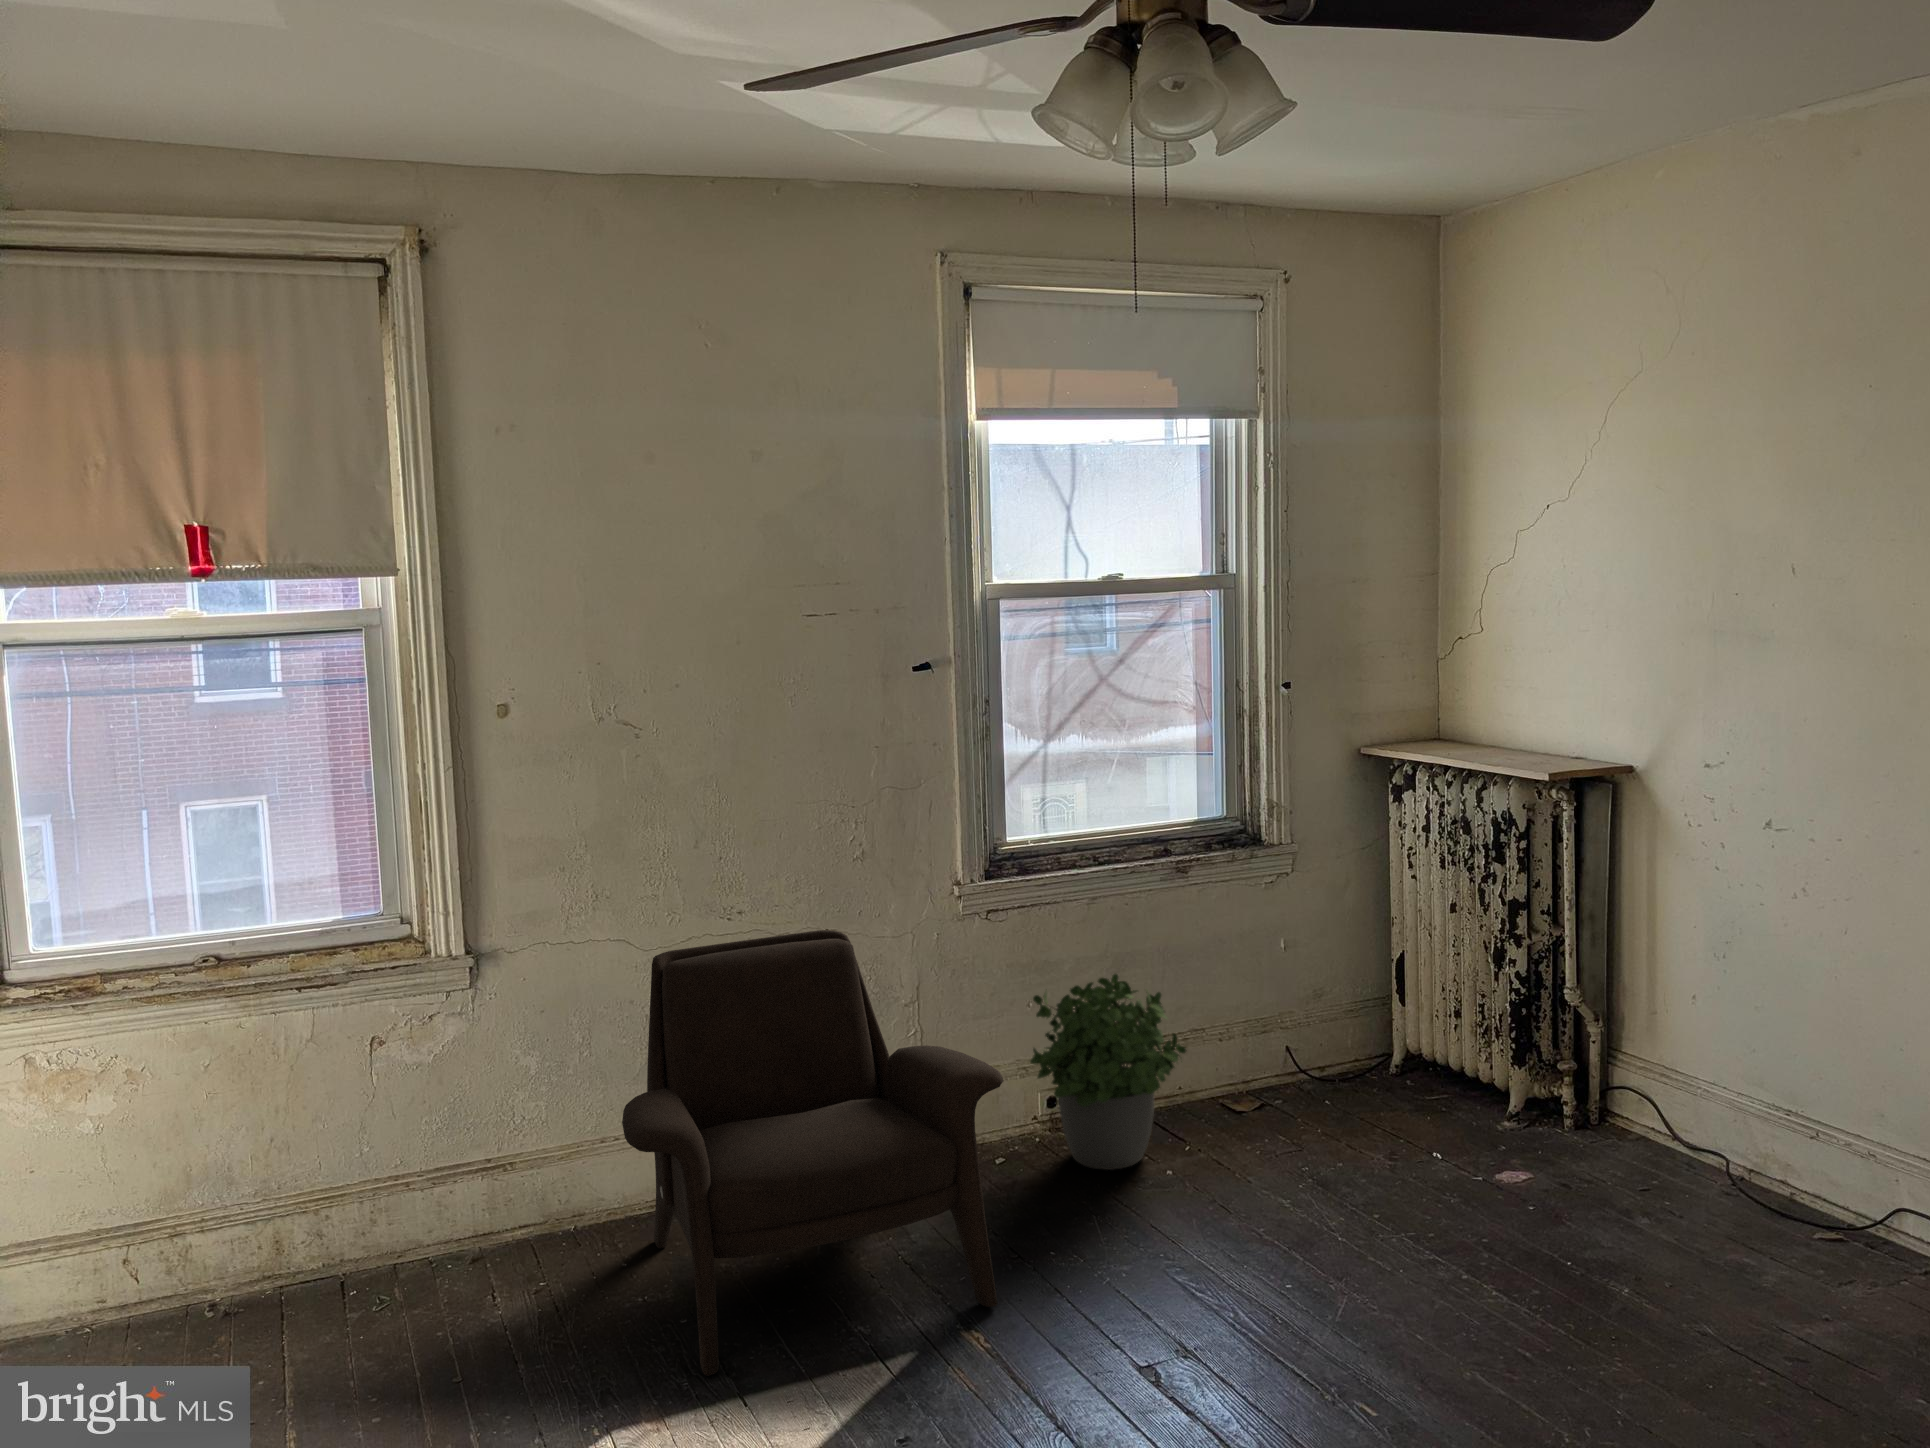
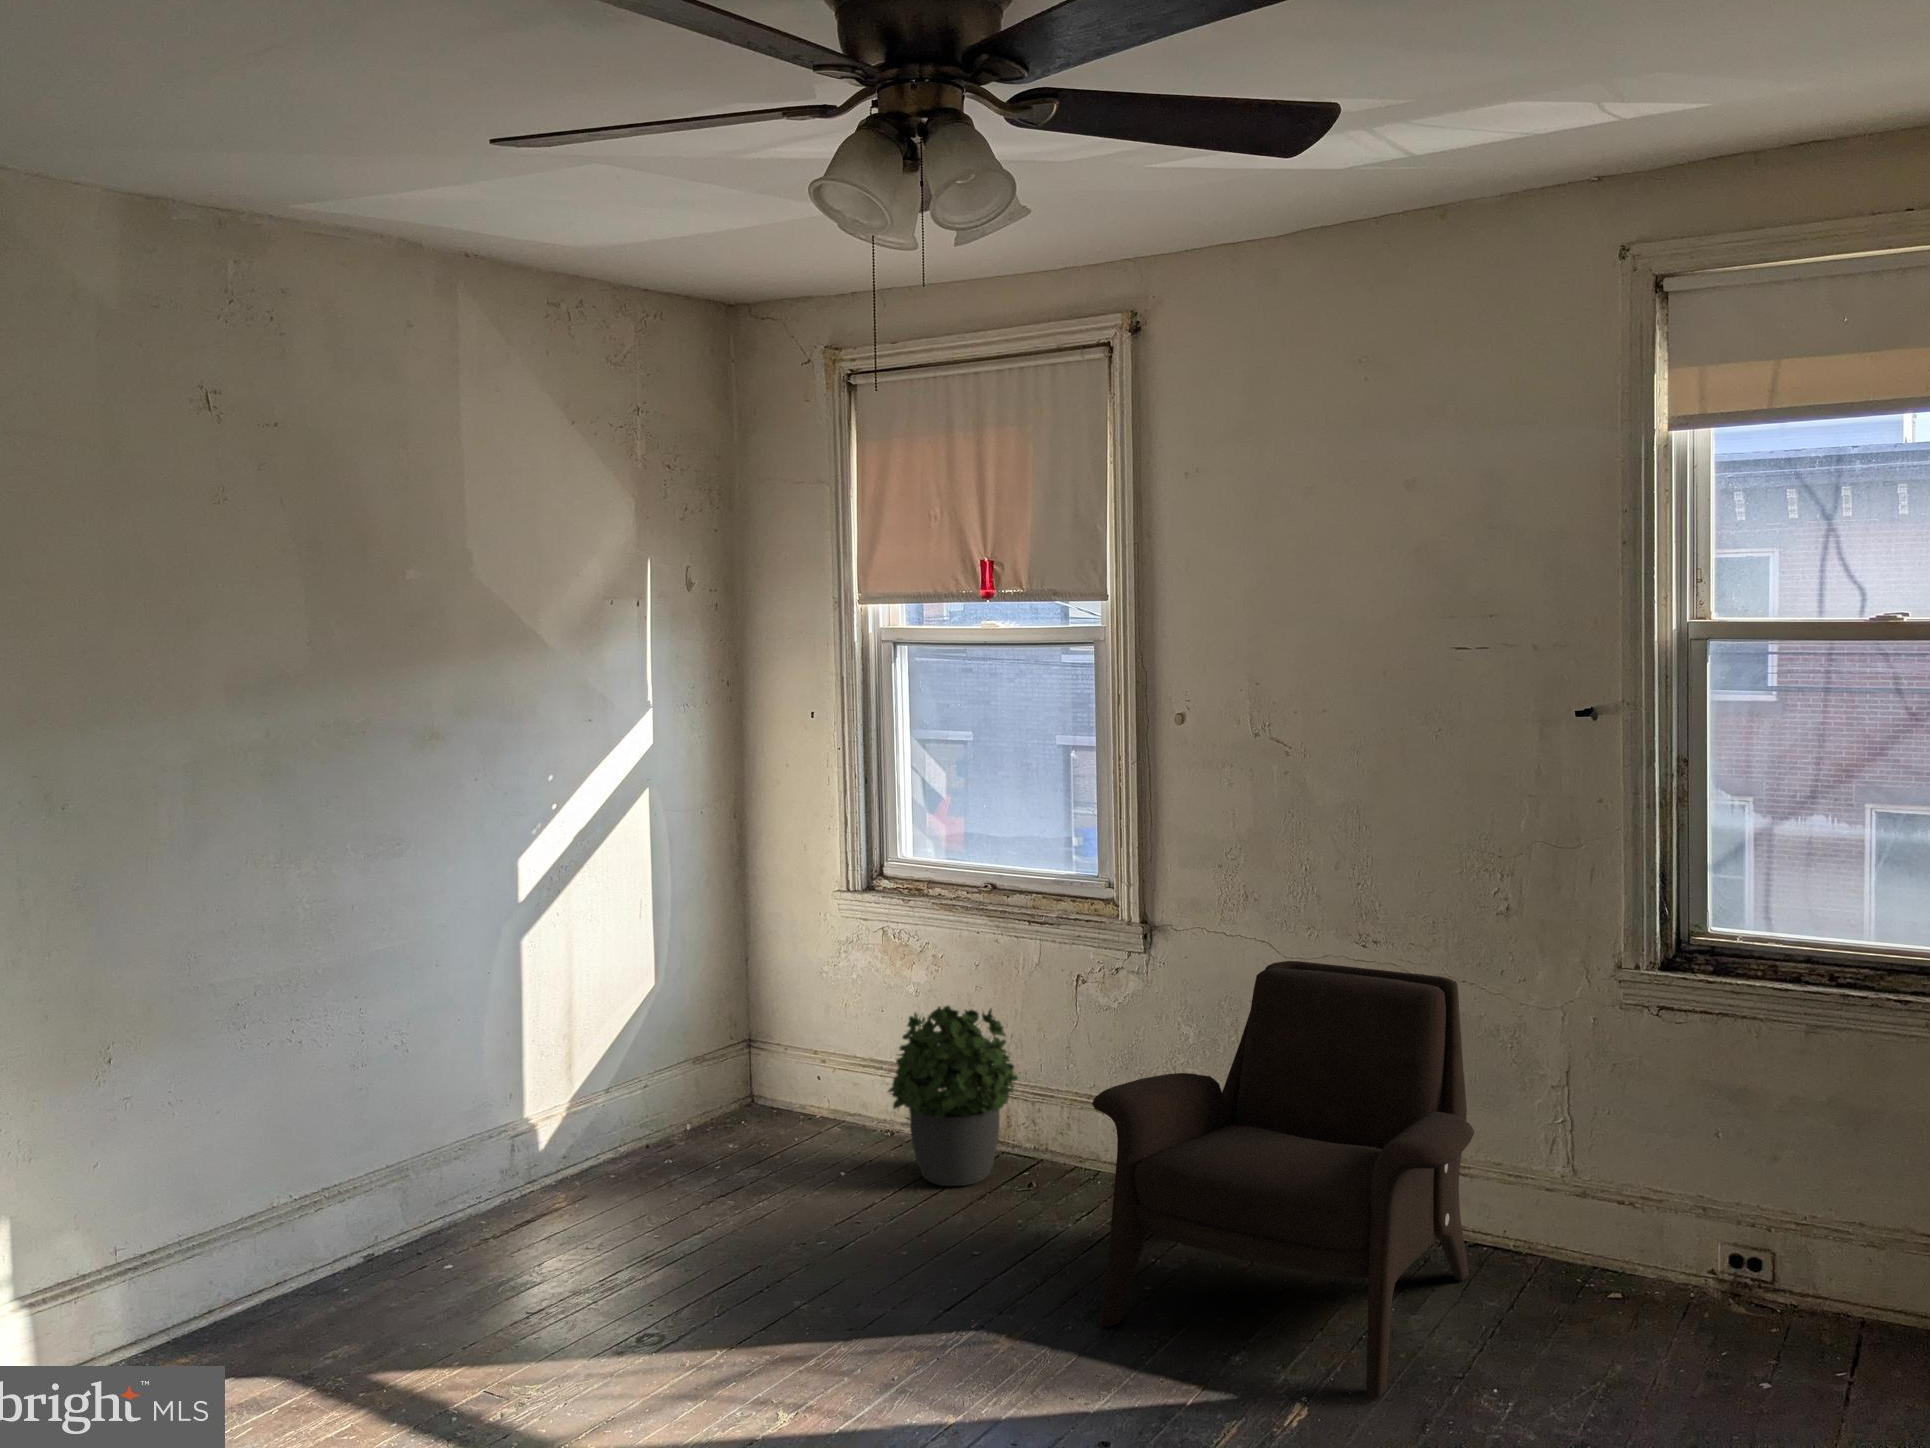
potted plant: present [1030,974,1186,1170] -> present [888,1006,1018,1186]

